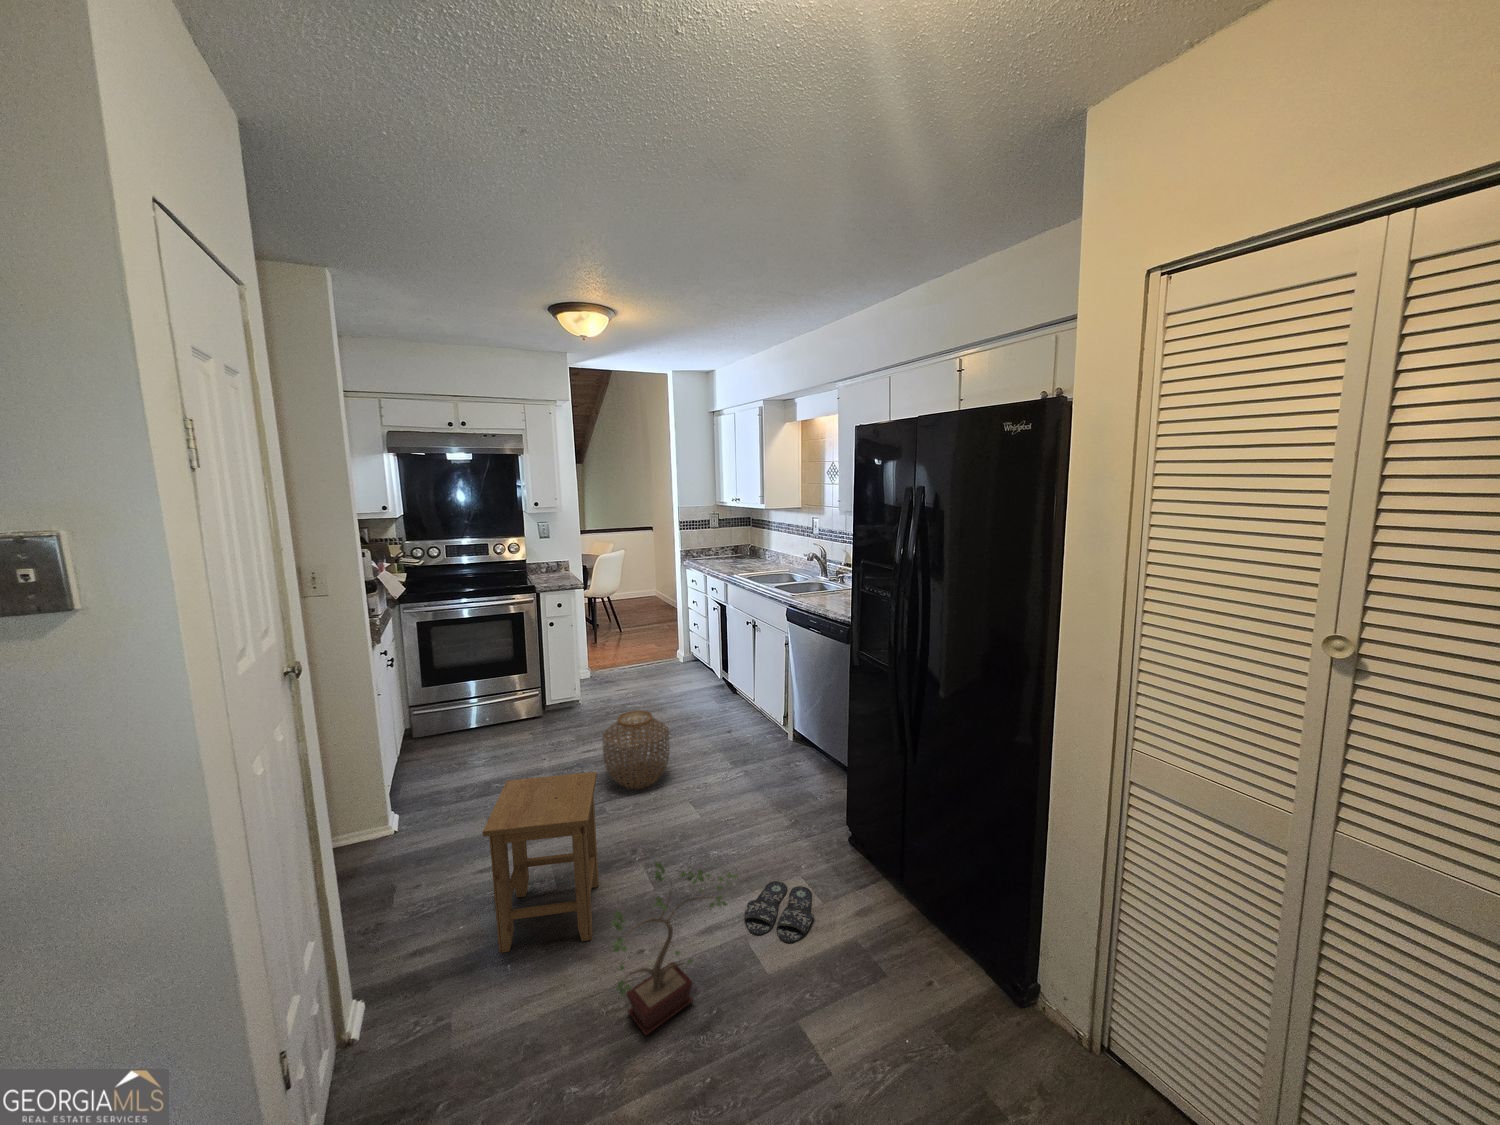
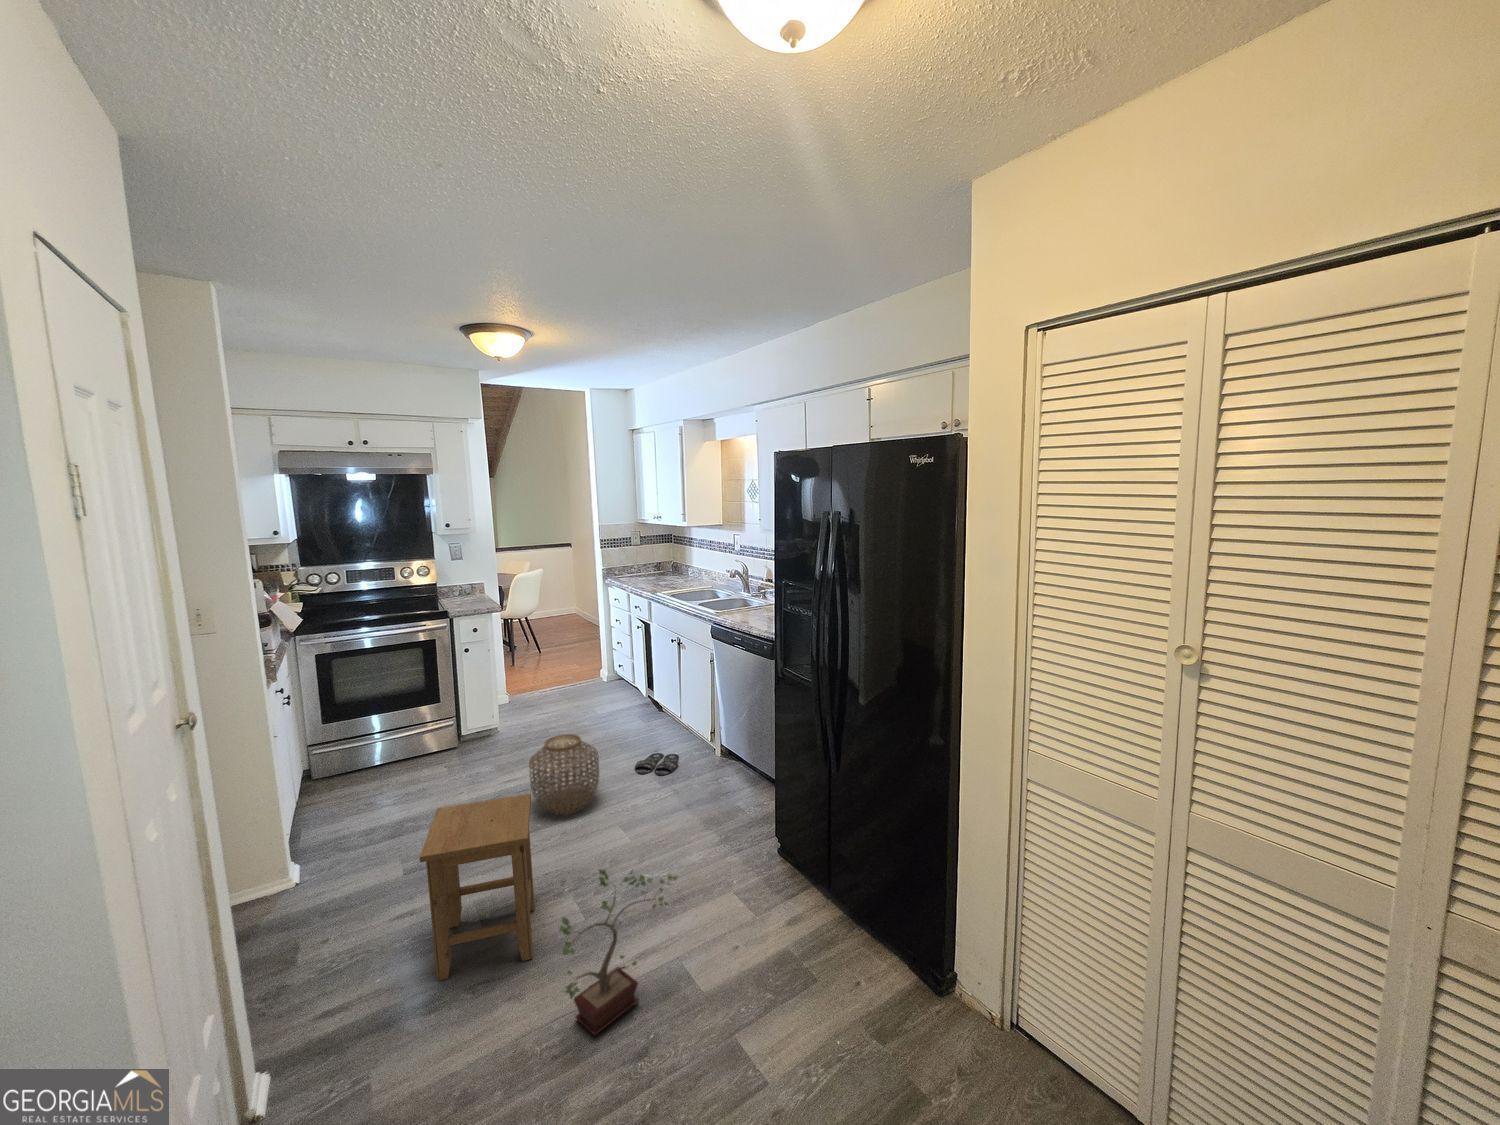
slippers: present [744,881,814,943] -> present [635,753,679,776]

